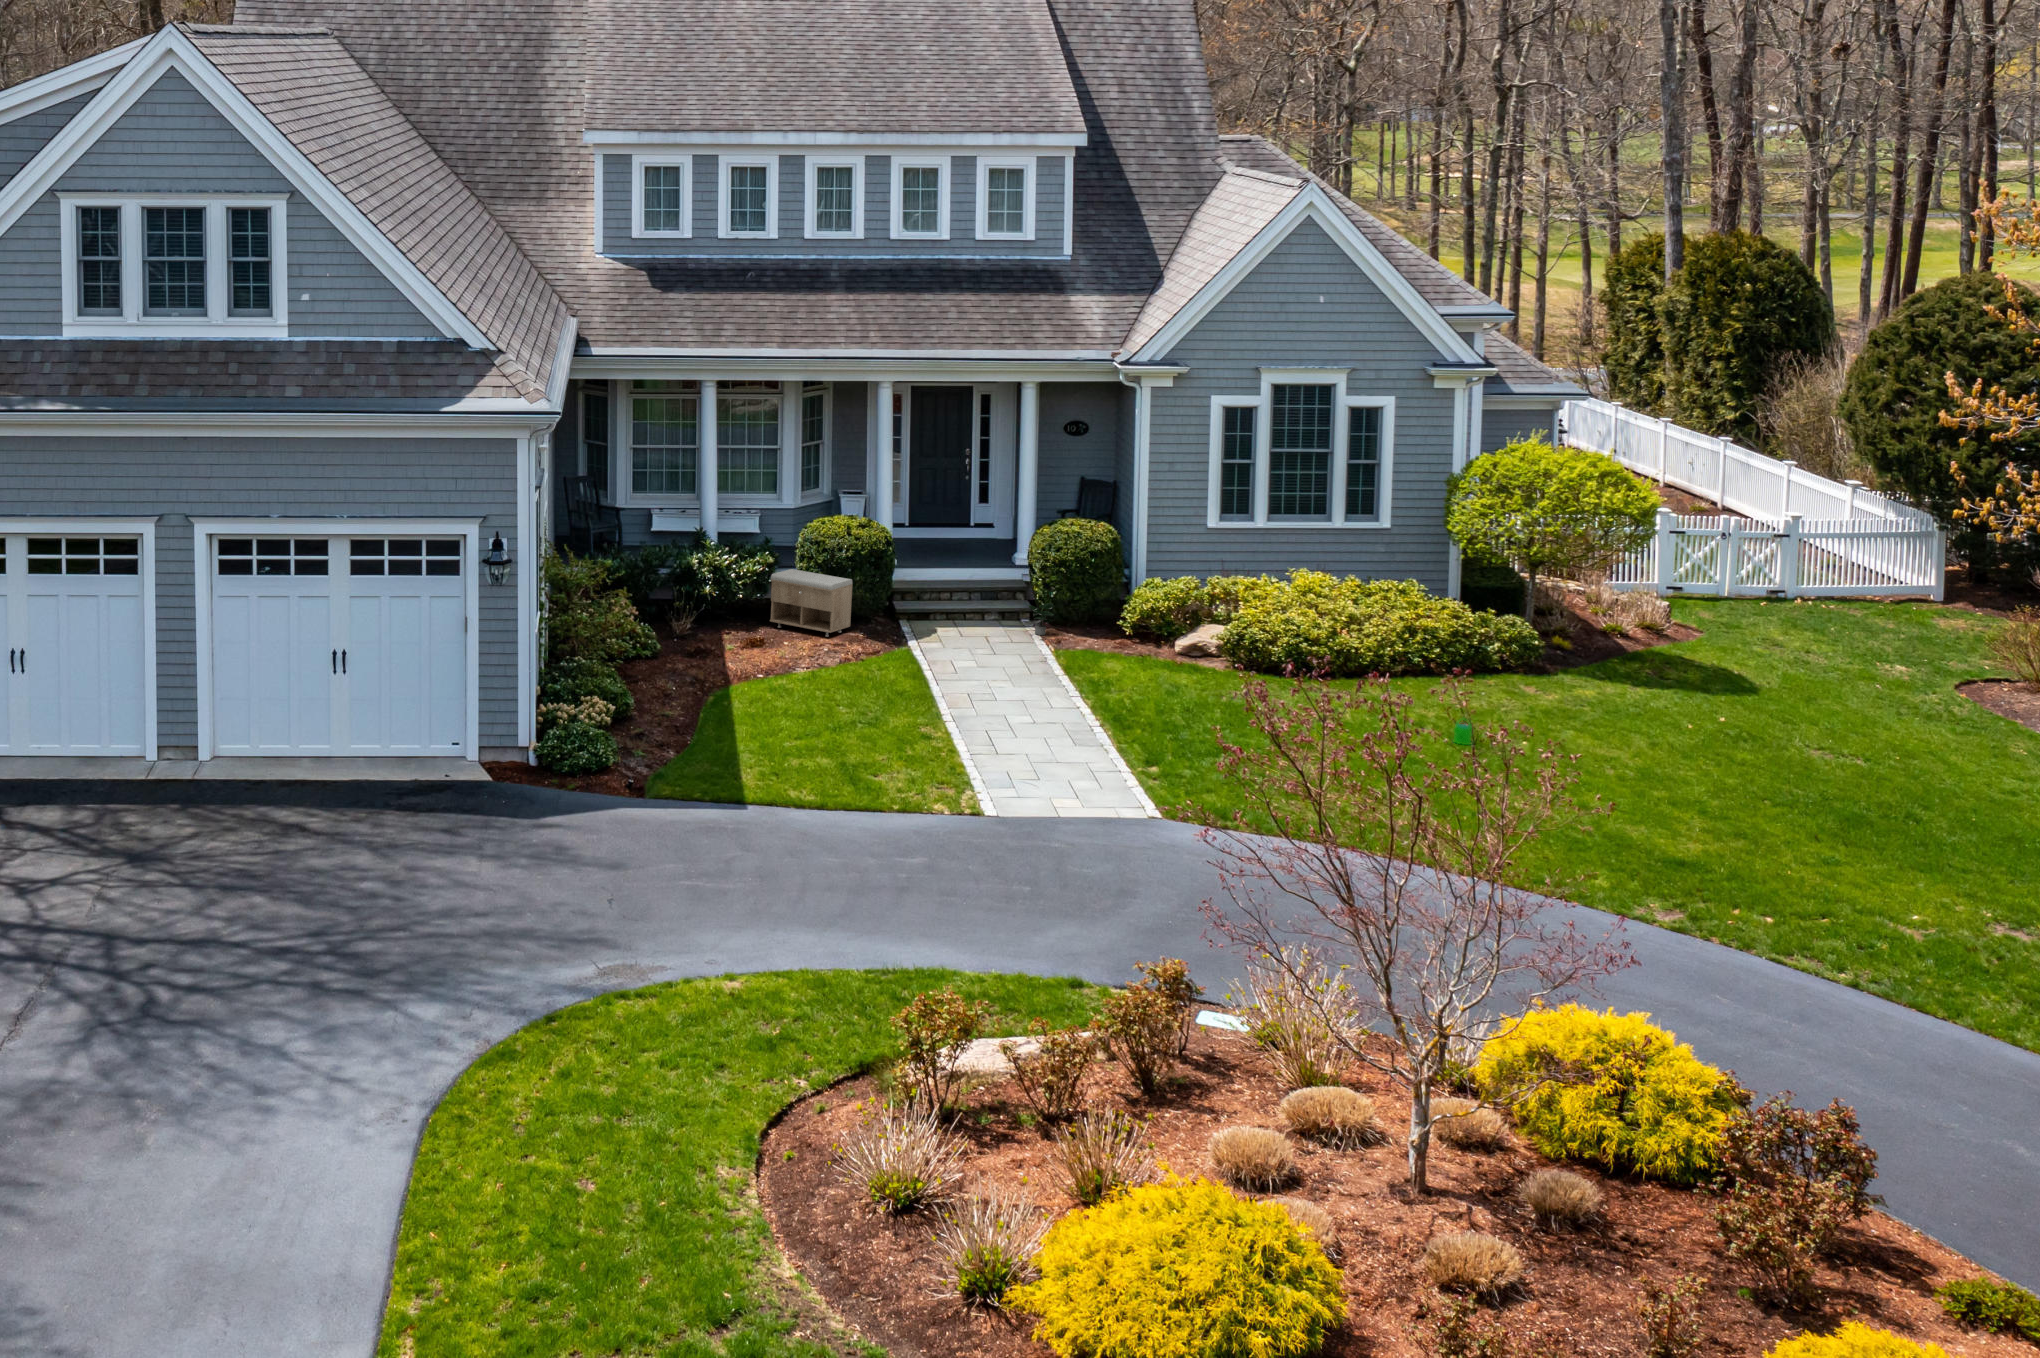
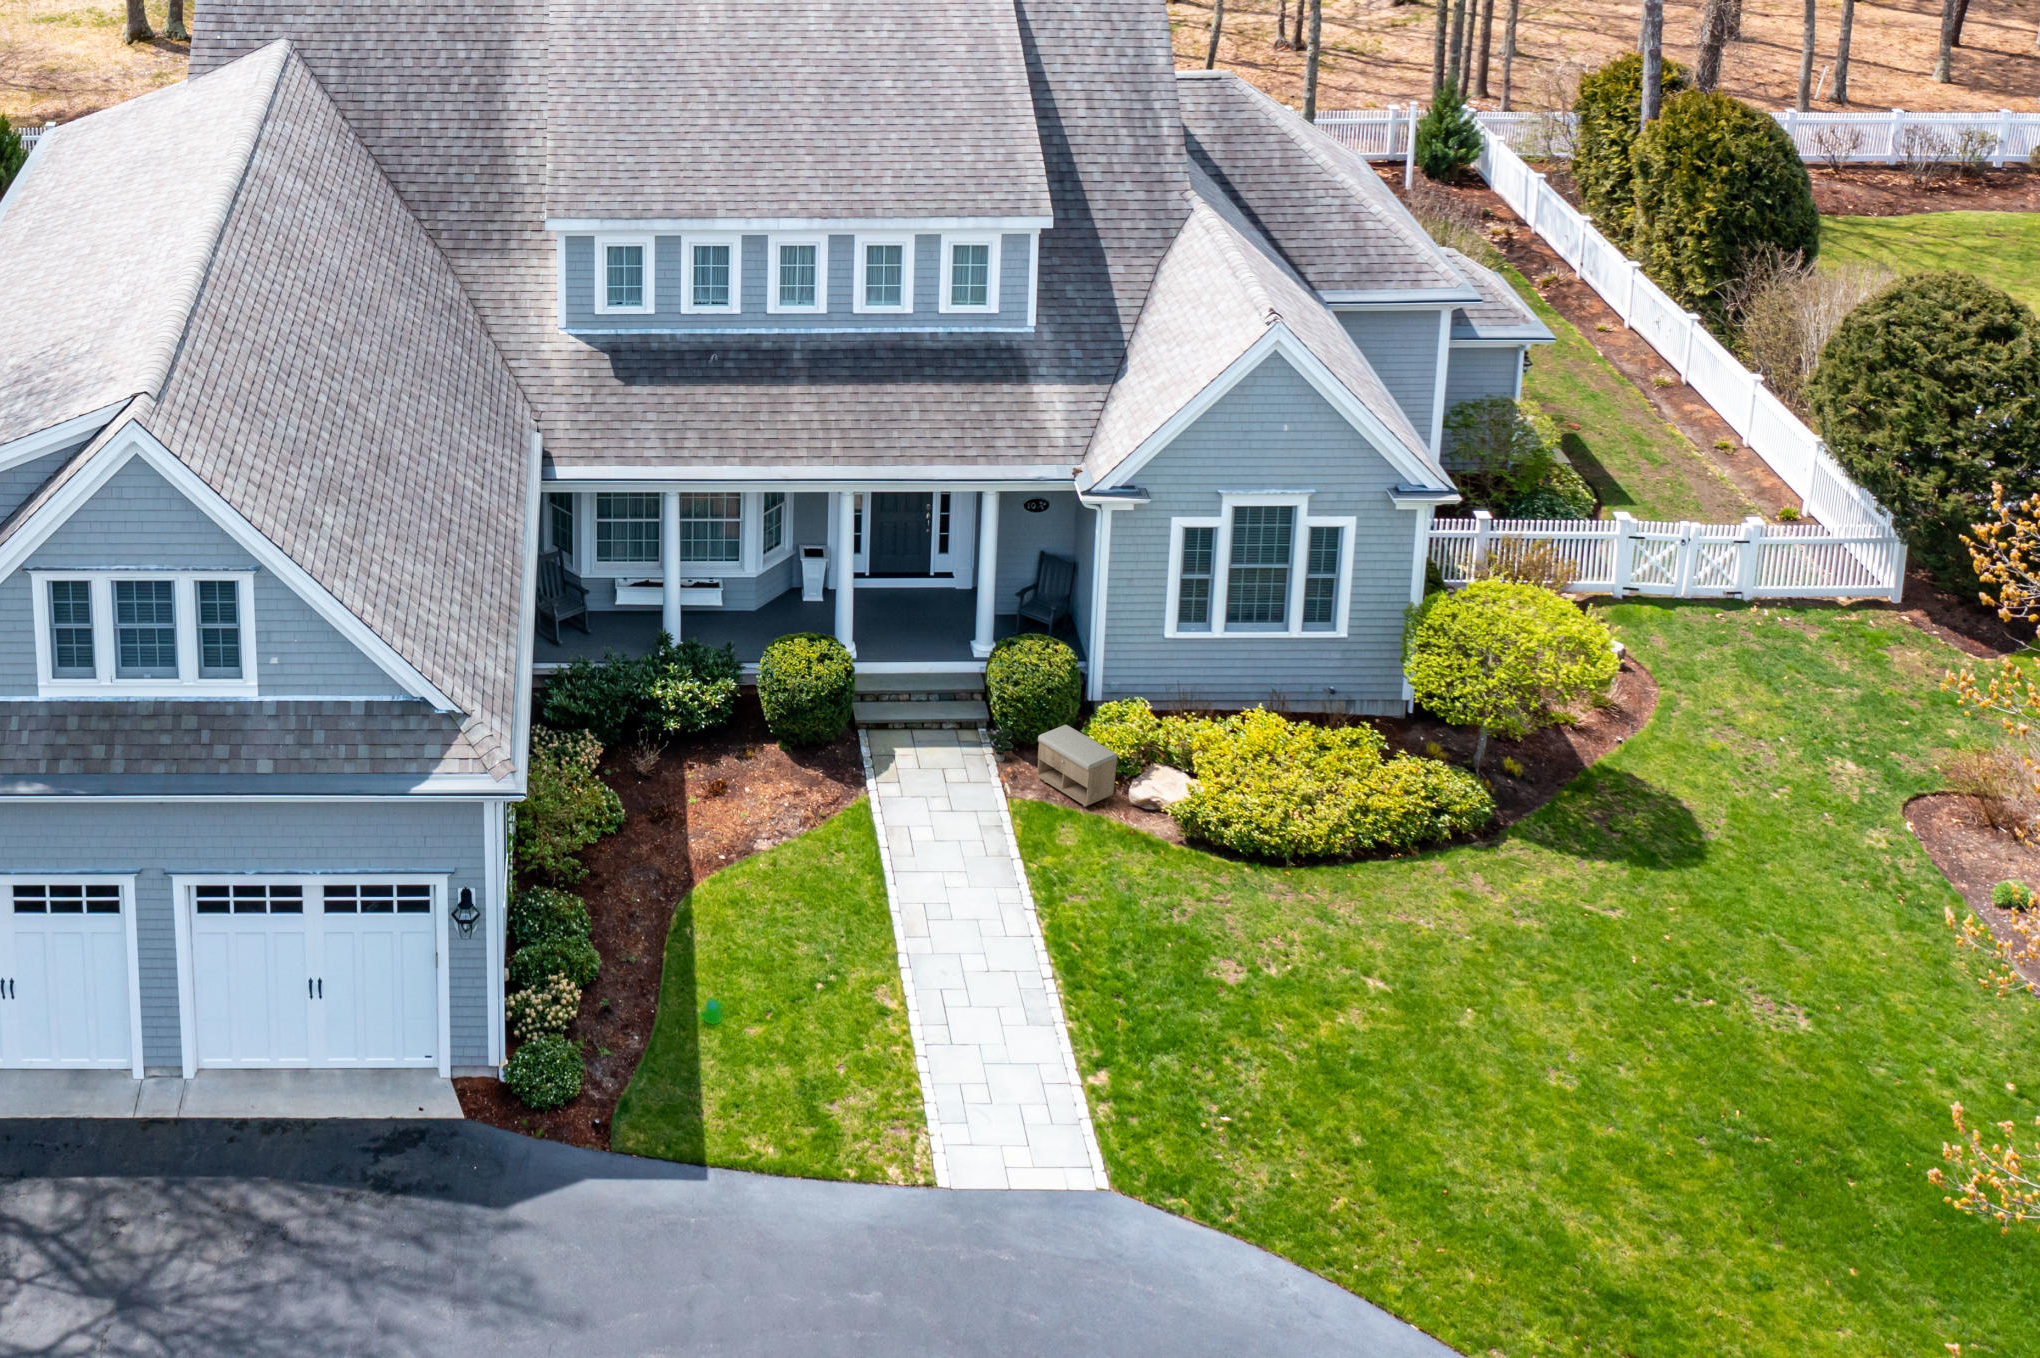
storage bench: present [770,569,852,637] -> present [1036,725,1117,807]
watering can: present [1453,718,1472,745] -> present [700,998,722,1024]

